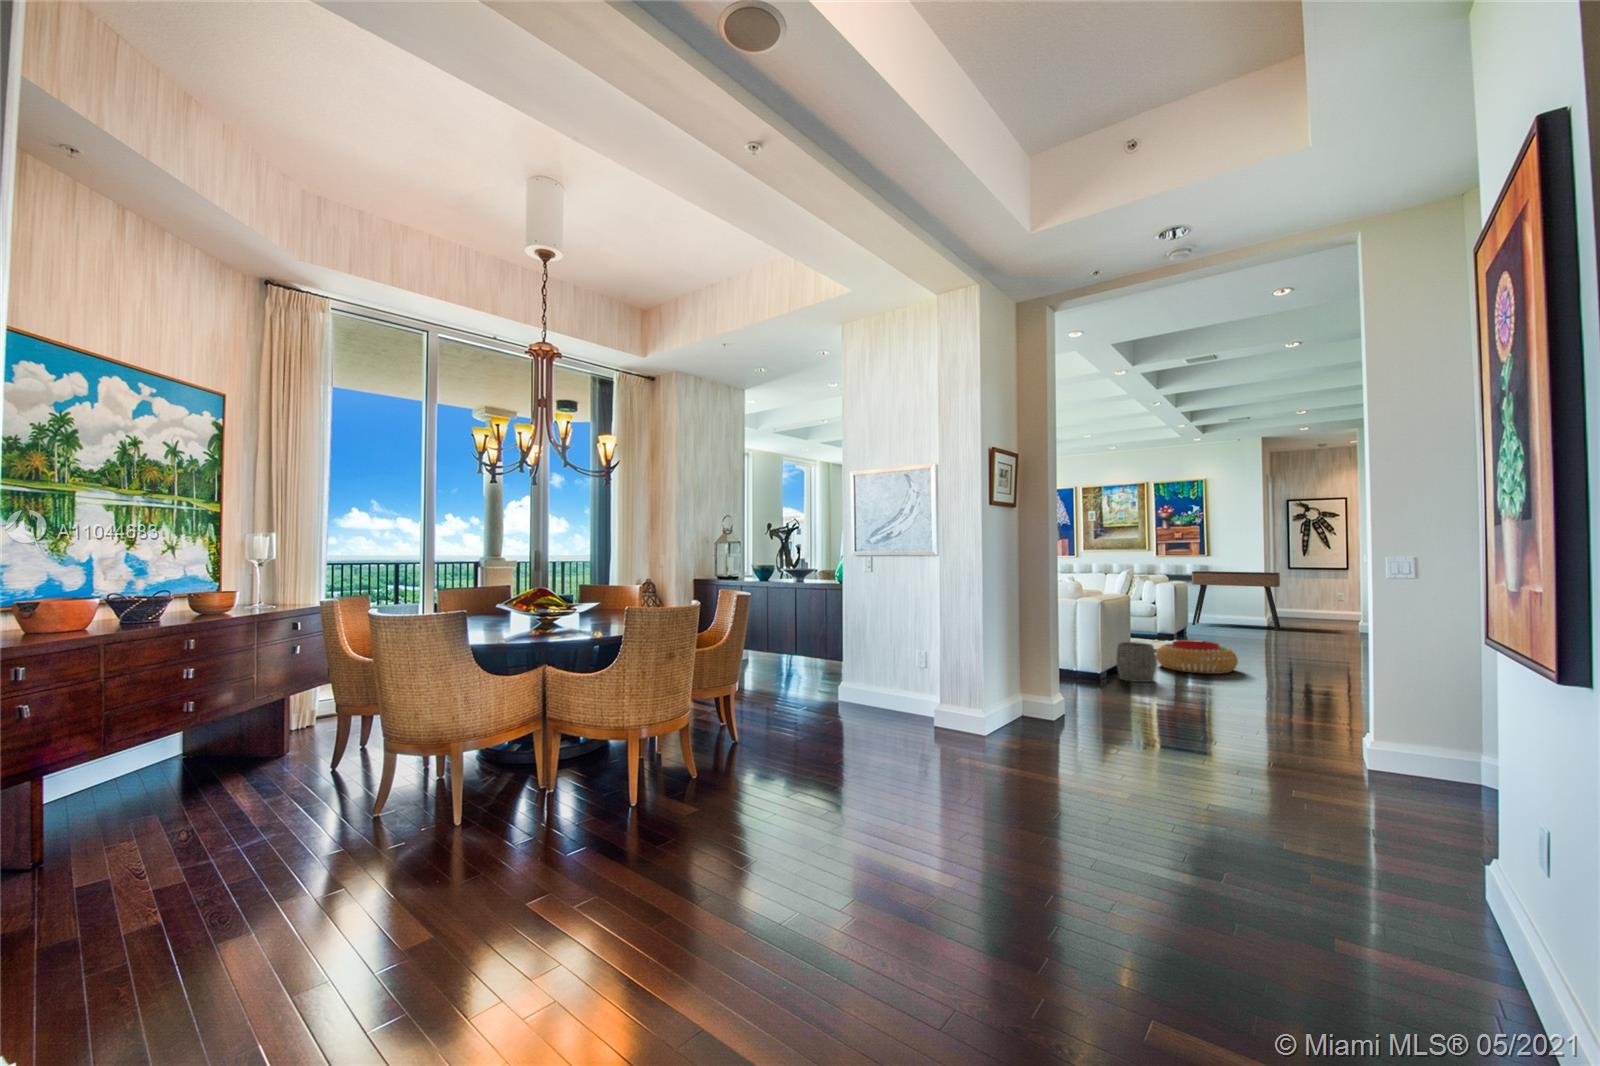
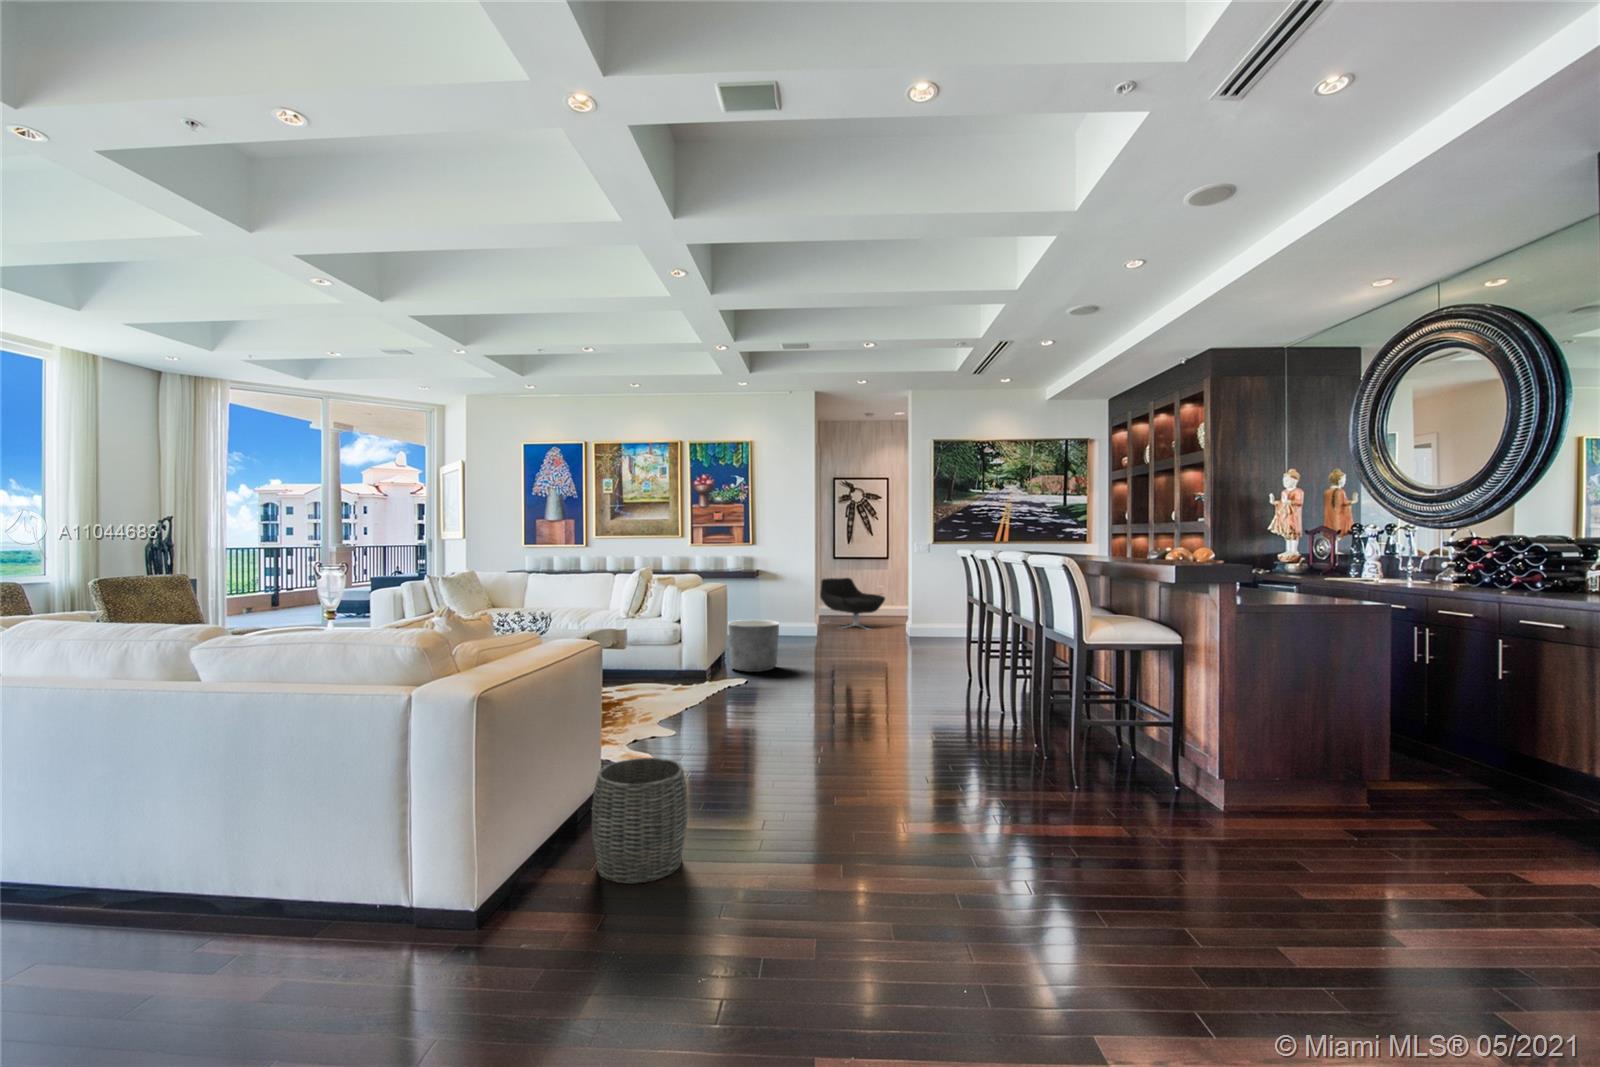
console table: present [1192,571,1280,631] -> none [734,564,834,642]
lounge chair: none [1273,584,1339,626] -> present [820,578,885,628]
planter: none [1184,607,1222,639] -> present [728,620,779,672]
pouf: present [1156,640,1238,674] -> none [689,709,835,793]

